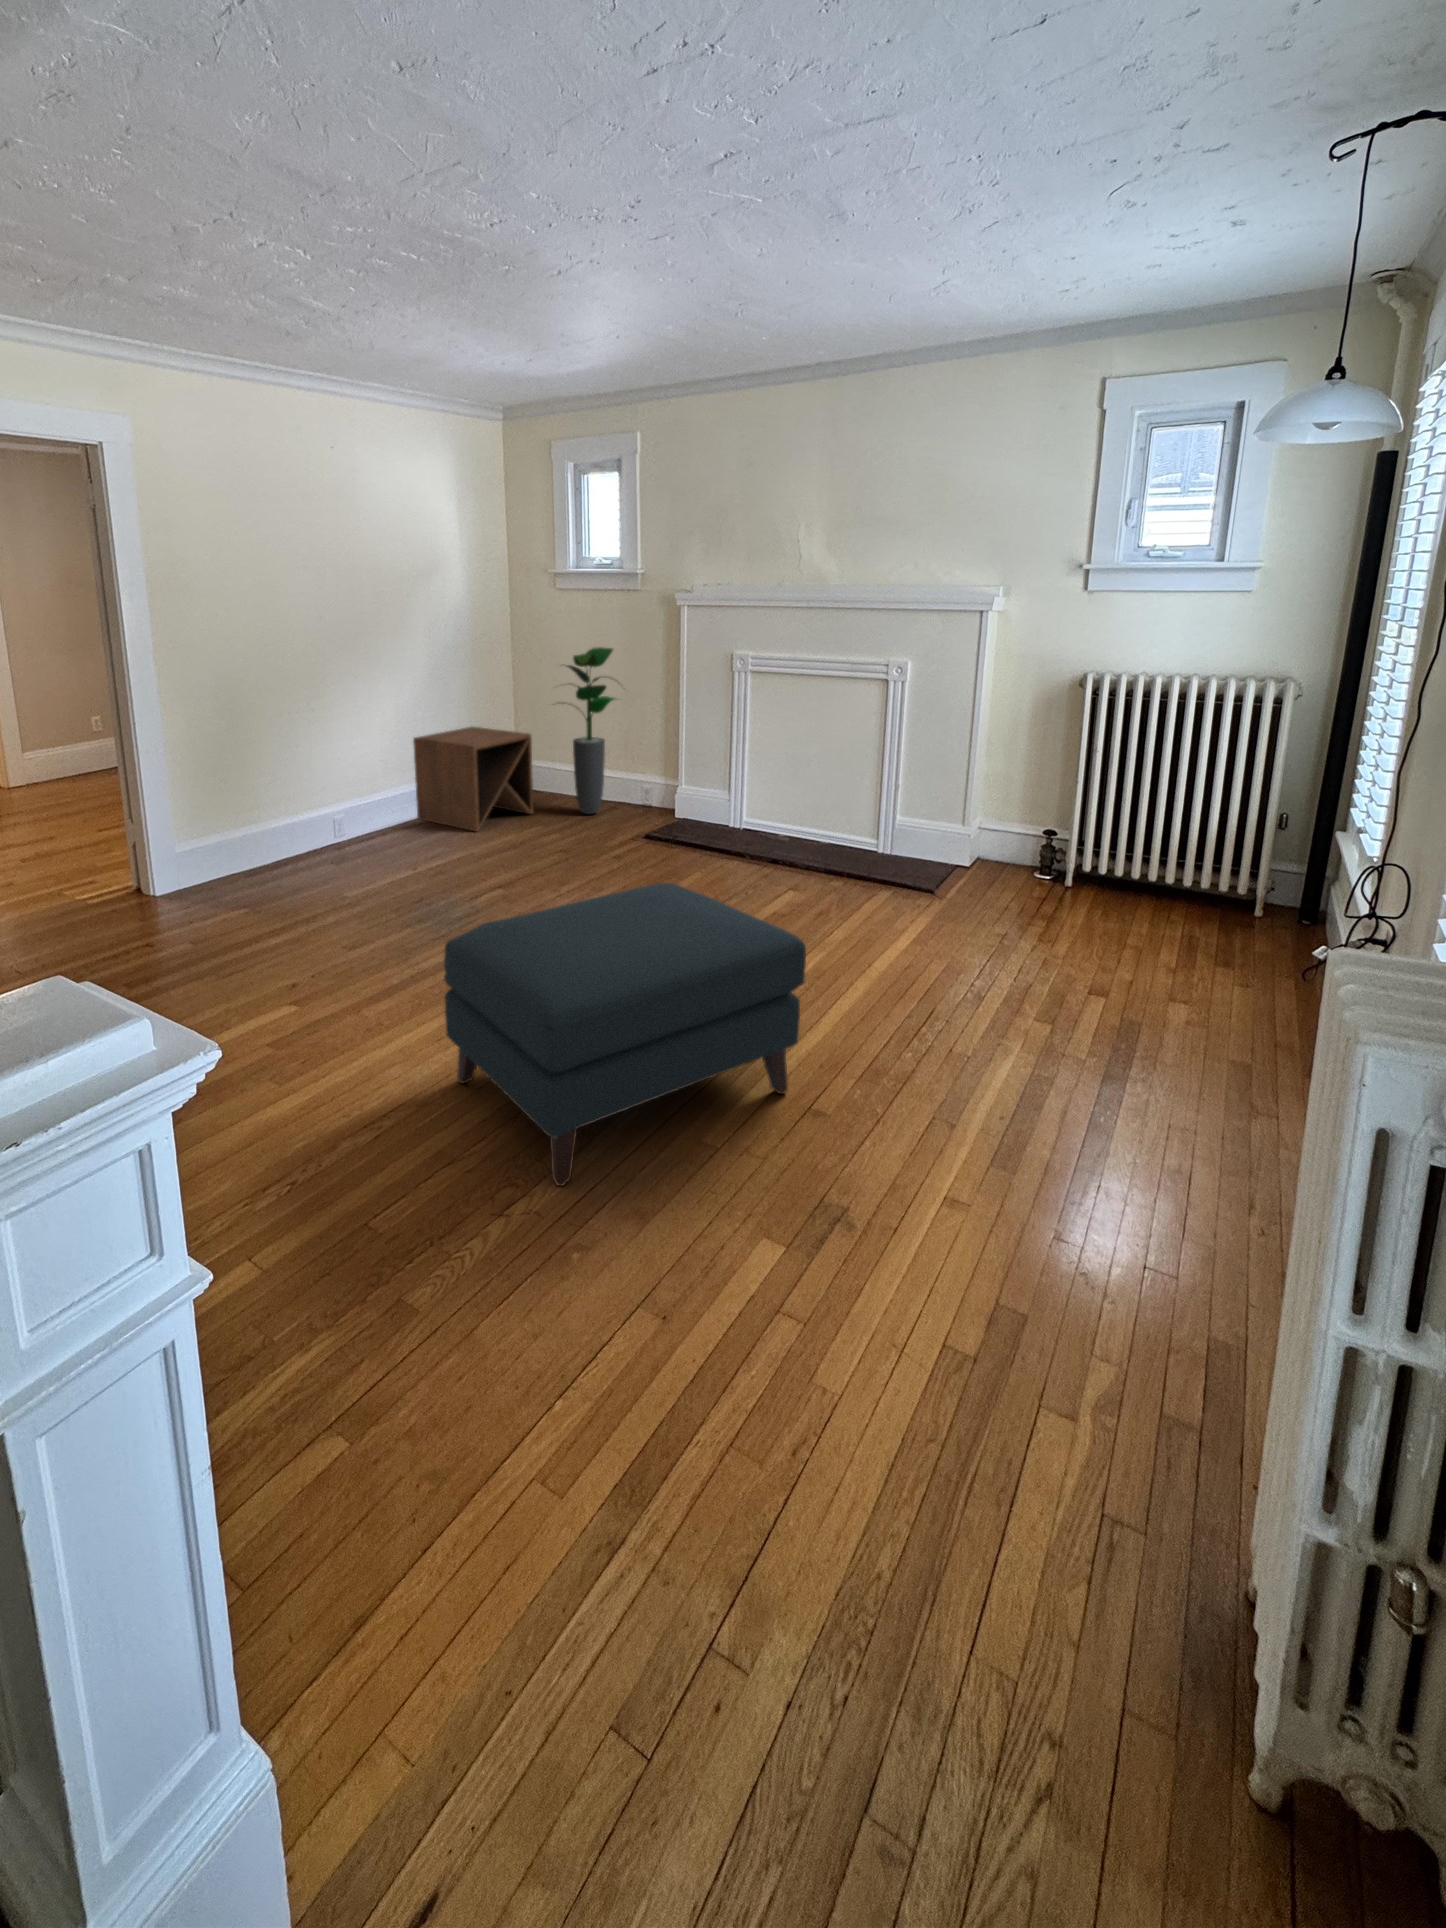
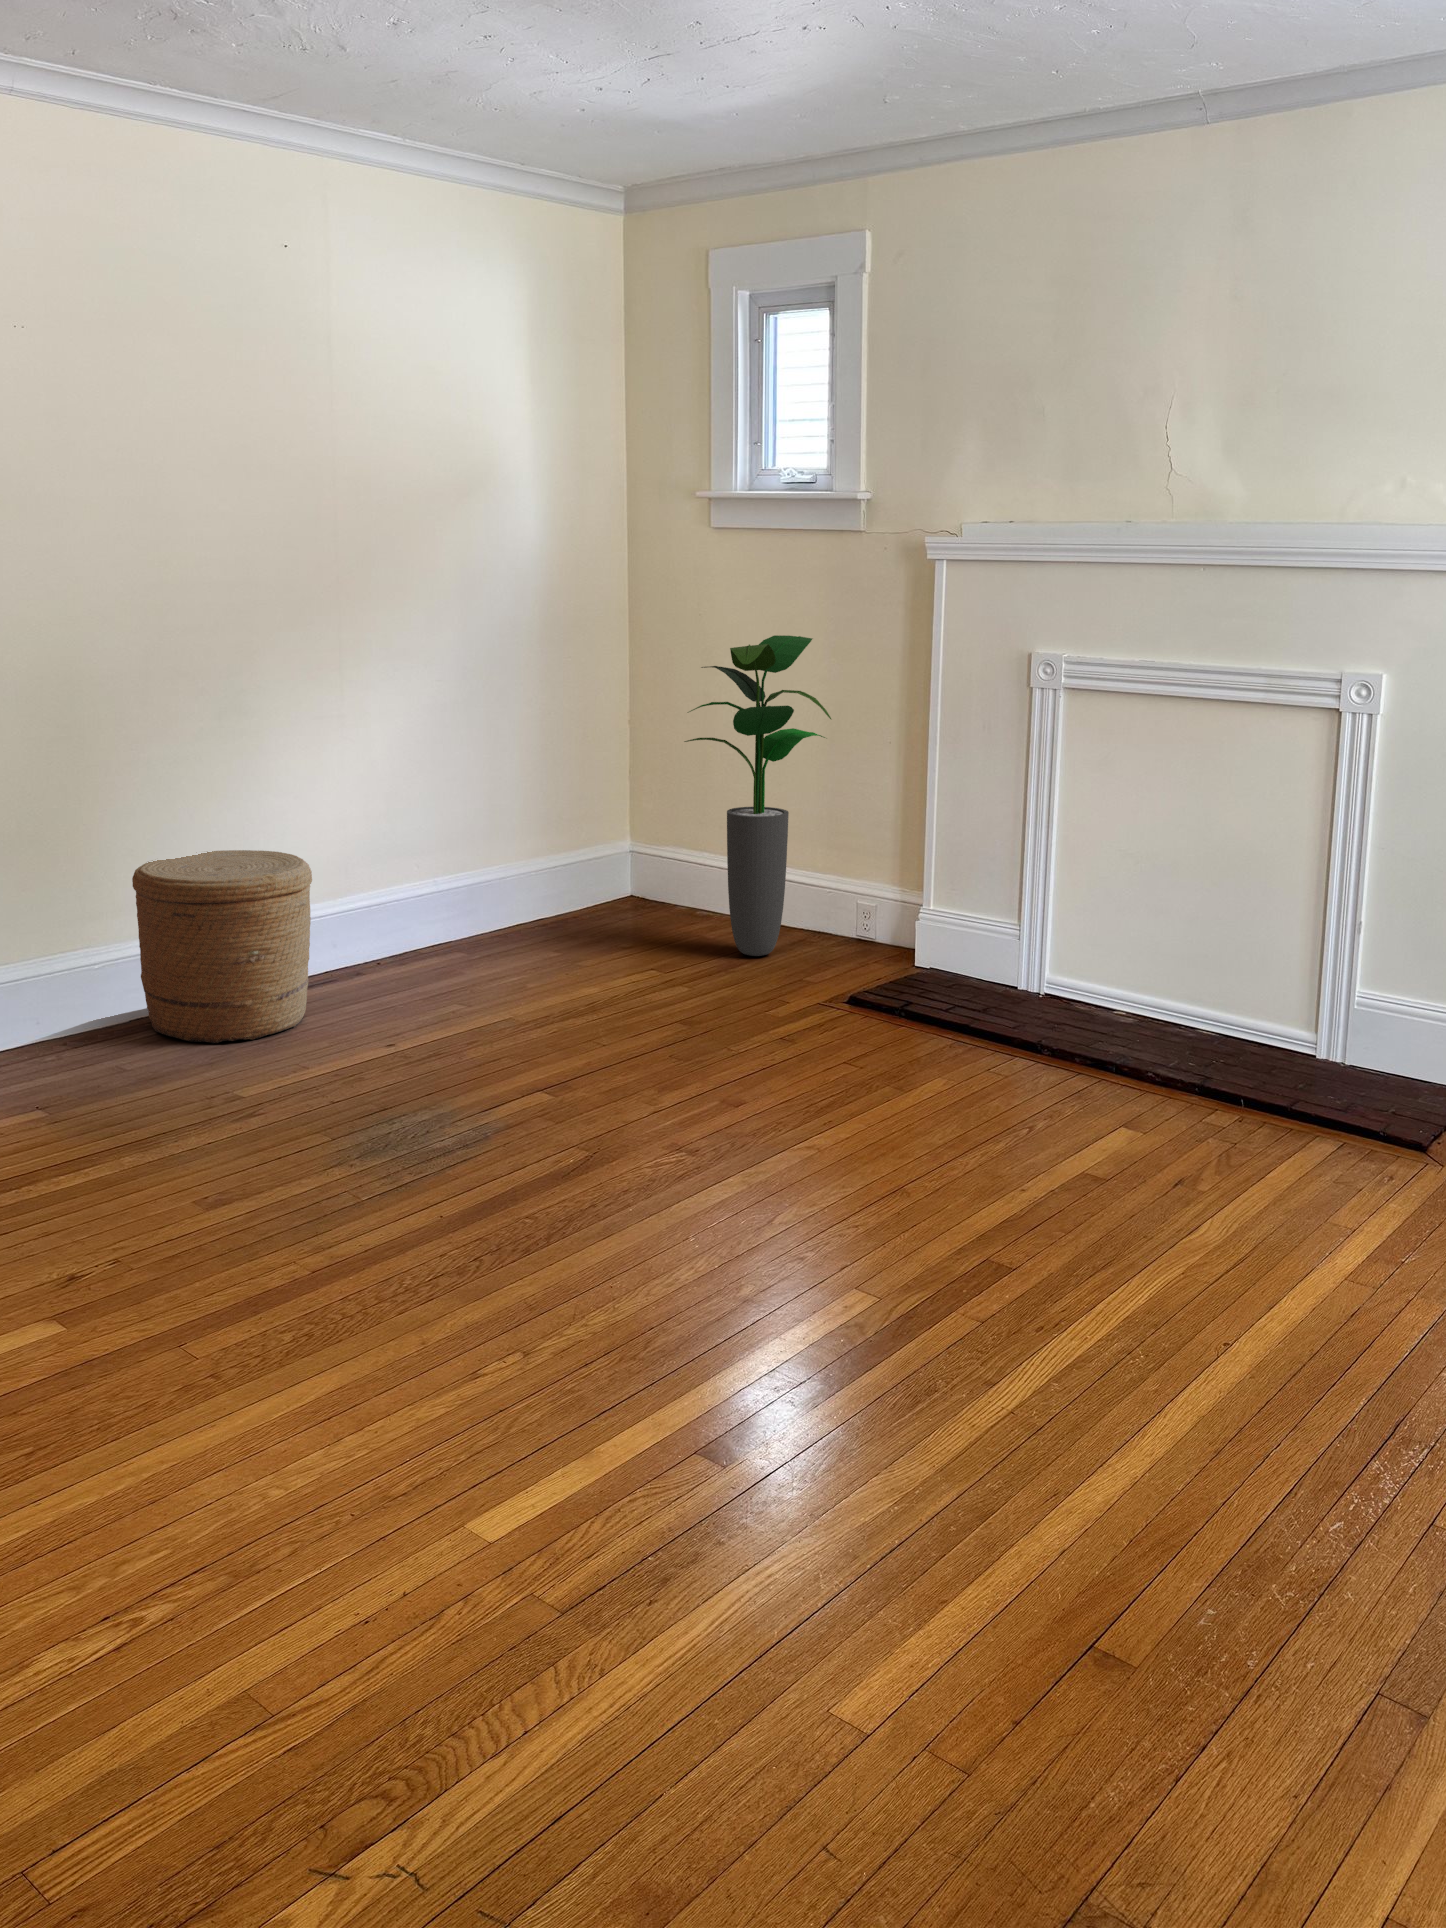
side table: present [413,727,533,832] -> none [422,779,648,981]
woven basket: none [274,770,367,871] -> present [132,850,312,1044]
ottoman: present [444,883,806,1186] -> none [308,1107,1090,1805]

